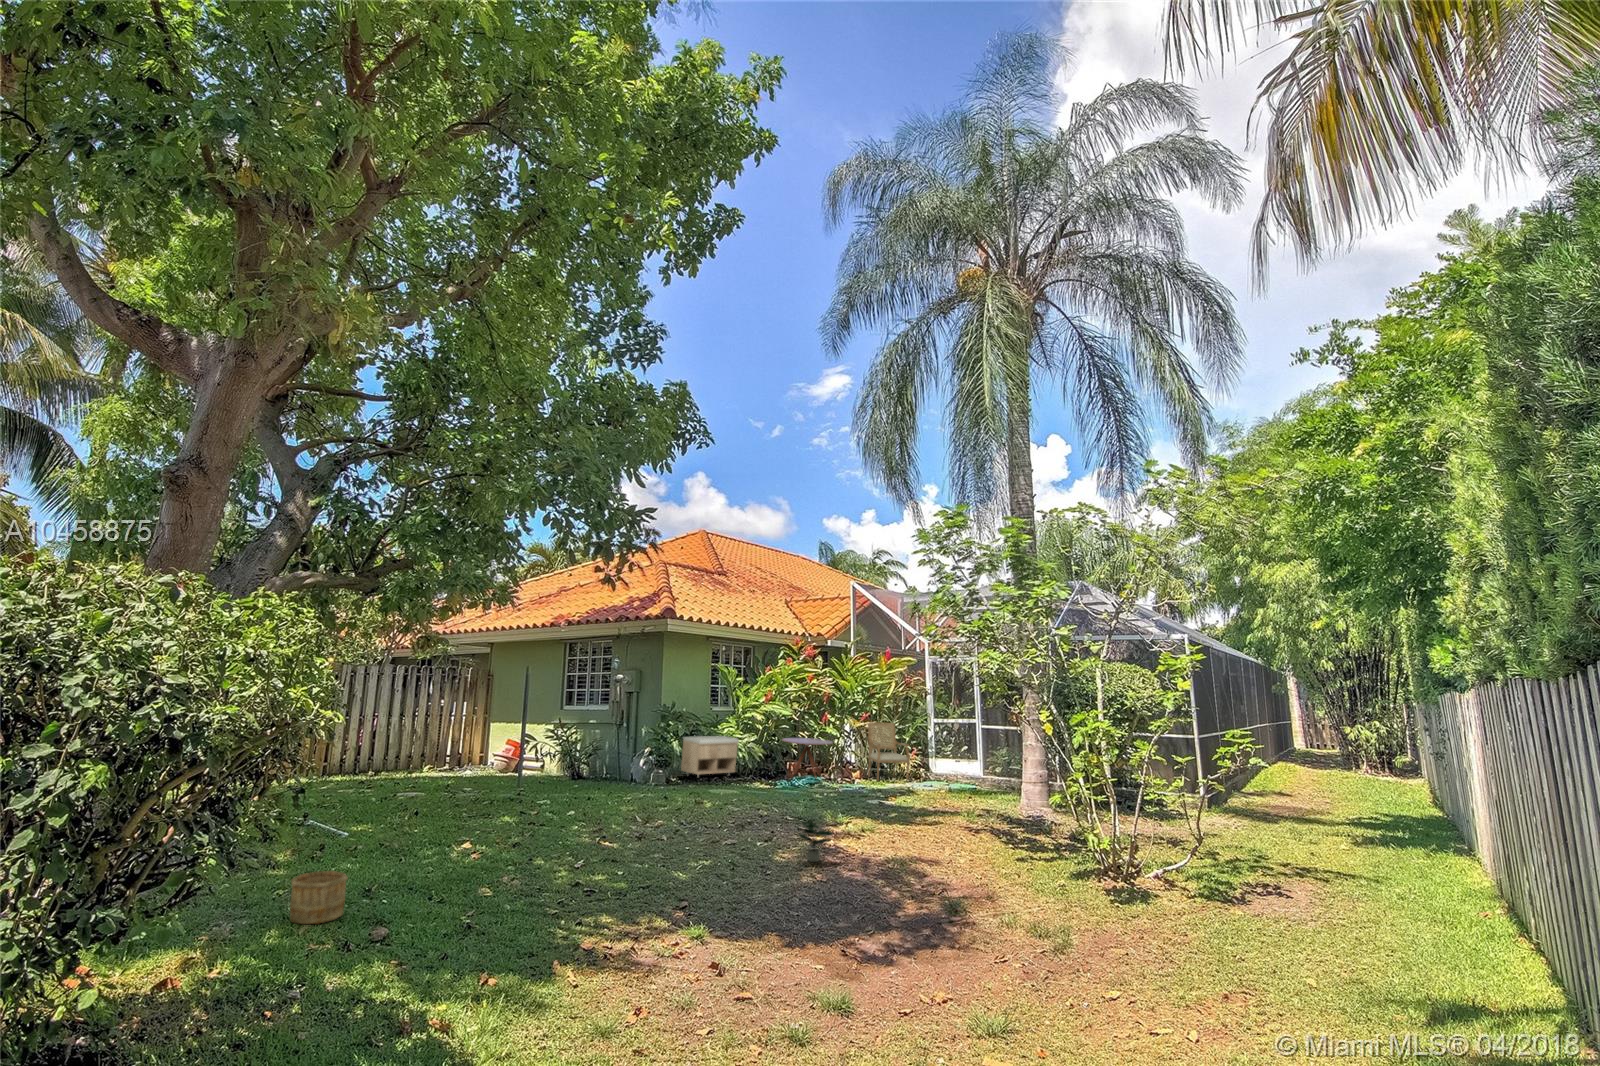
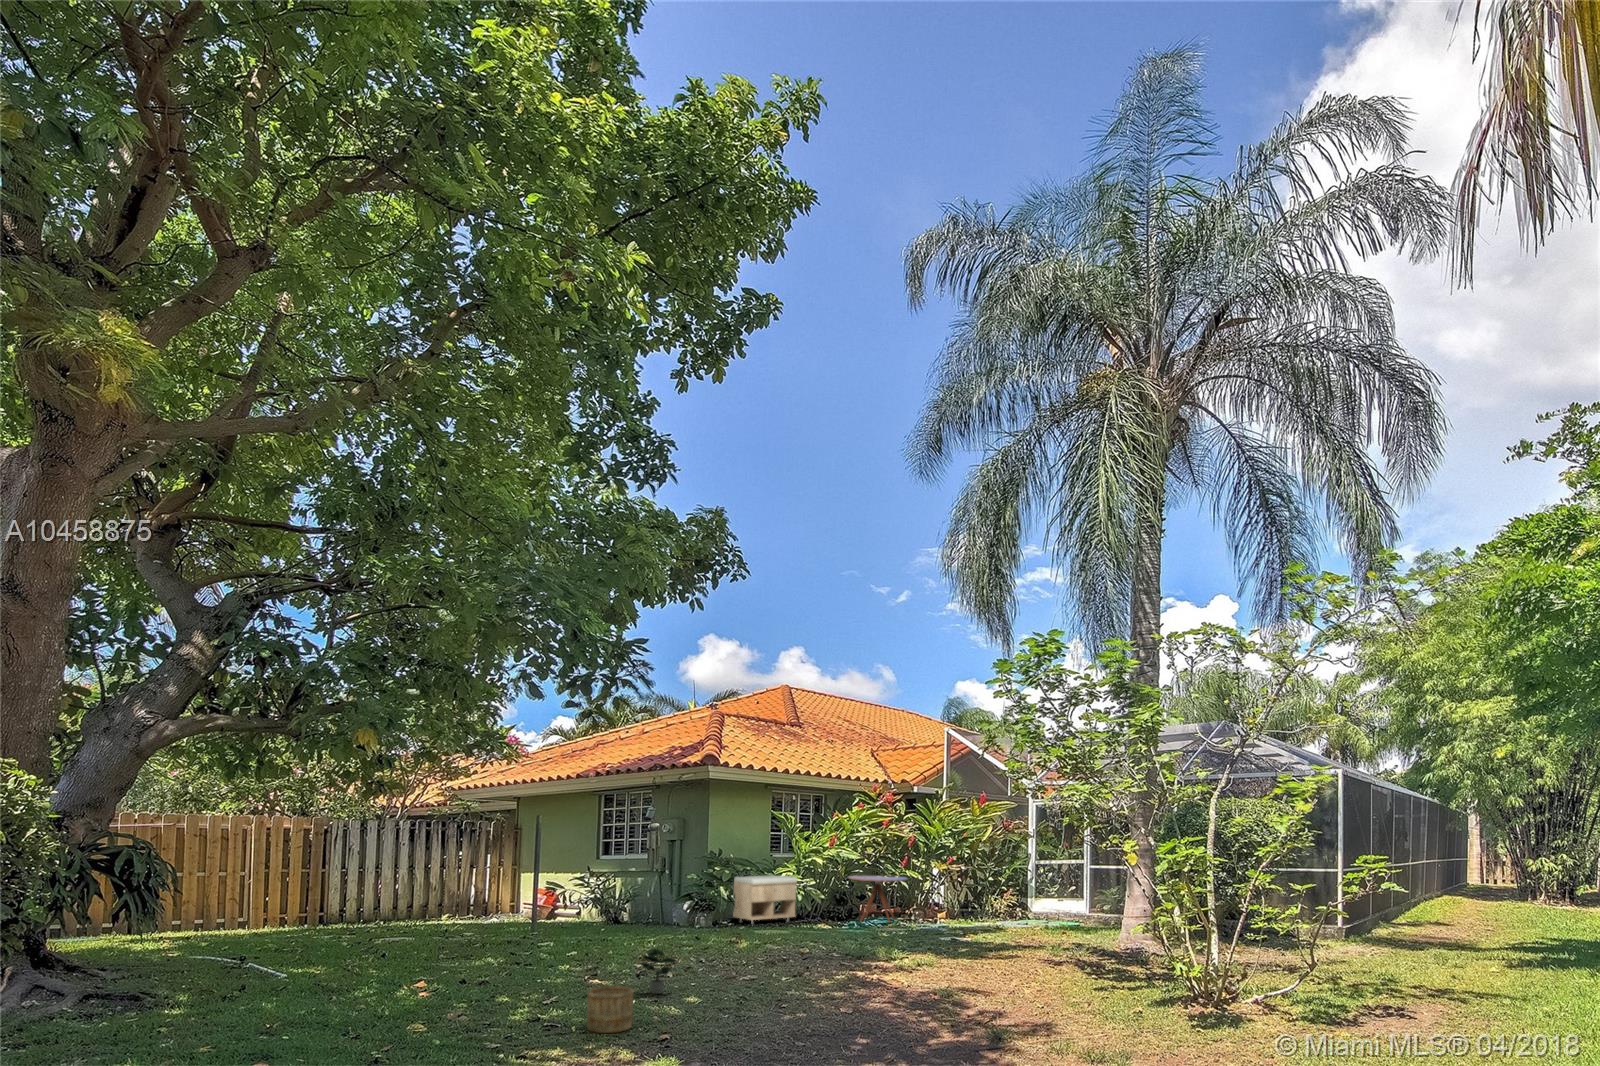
chair: present [868,722,910,780] -> none [948,854,999,923]
potted plant: present [799,822,832,862] -> present [641,949,678,994]
wooden bucket: present [290,871,348,924] -> present [587,985,634,1033]

